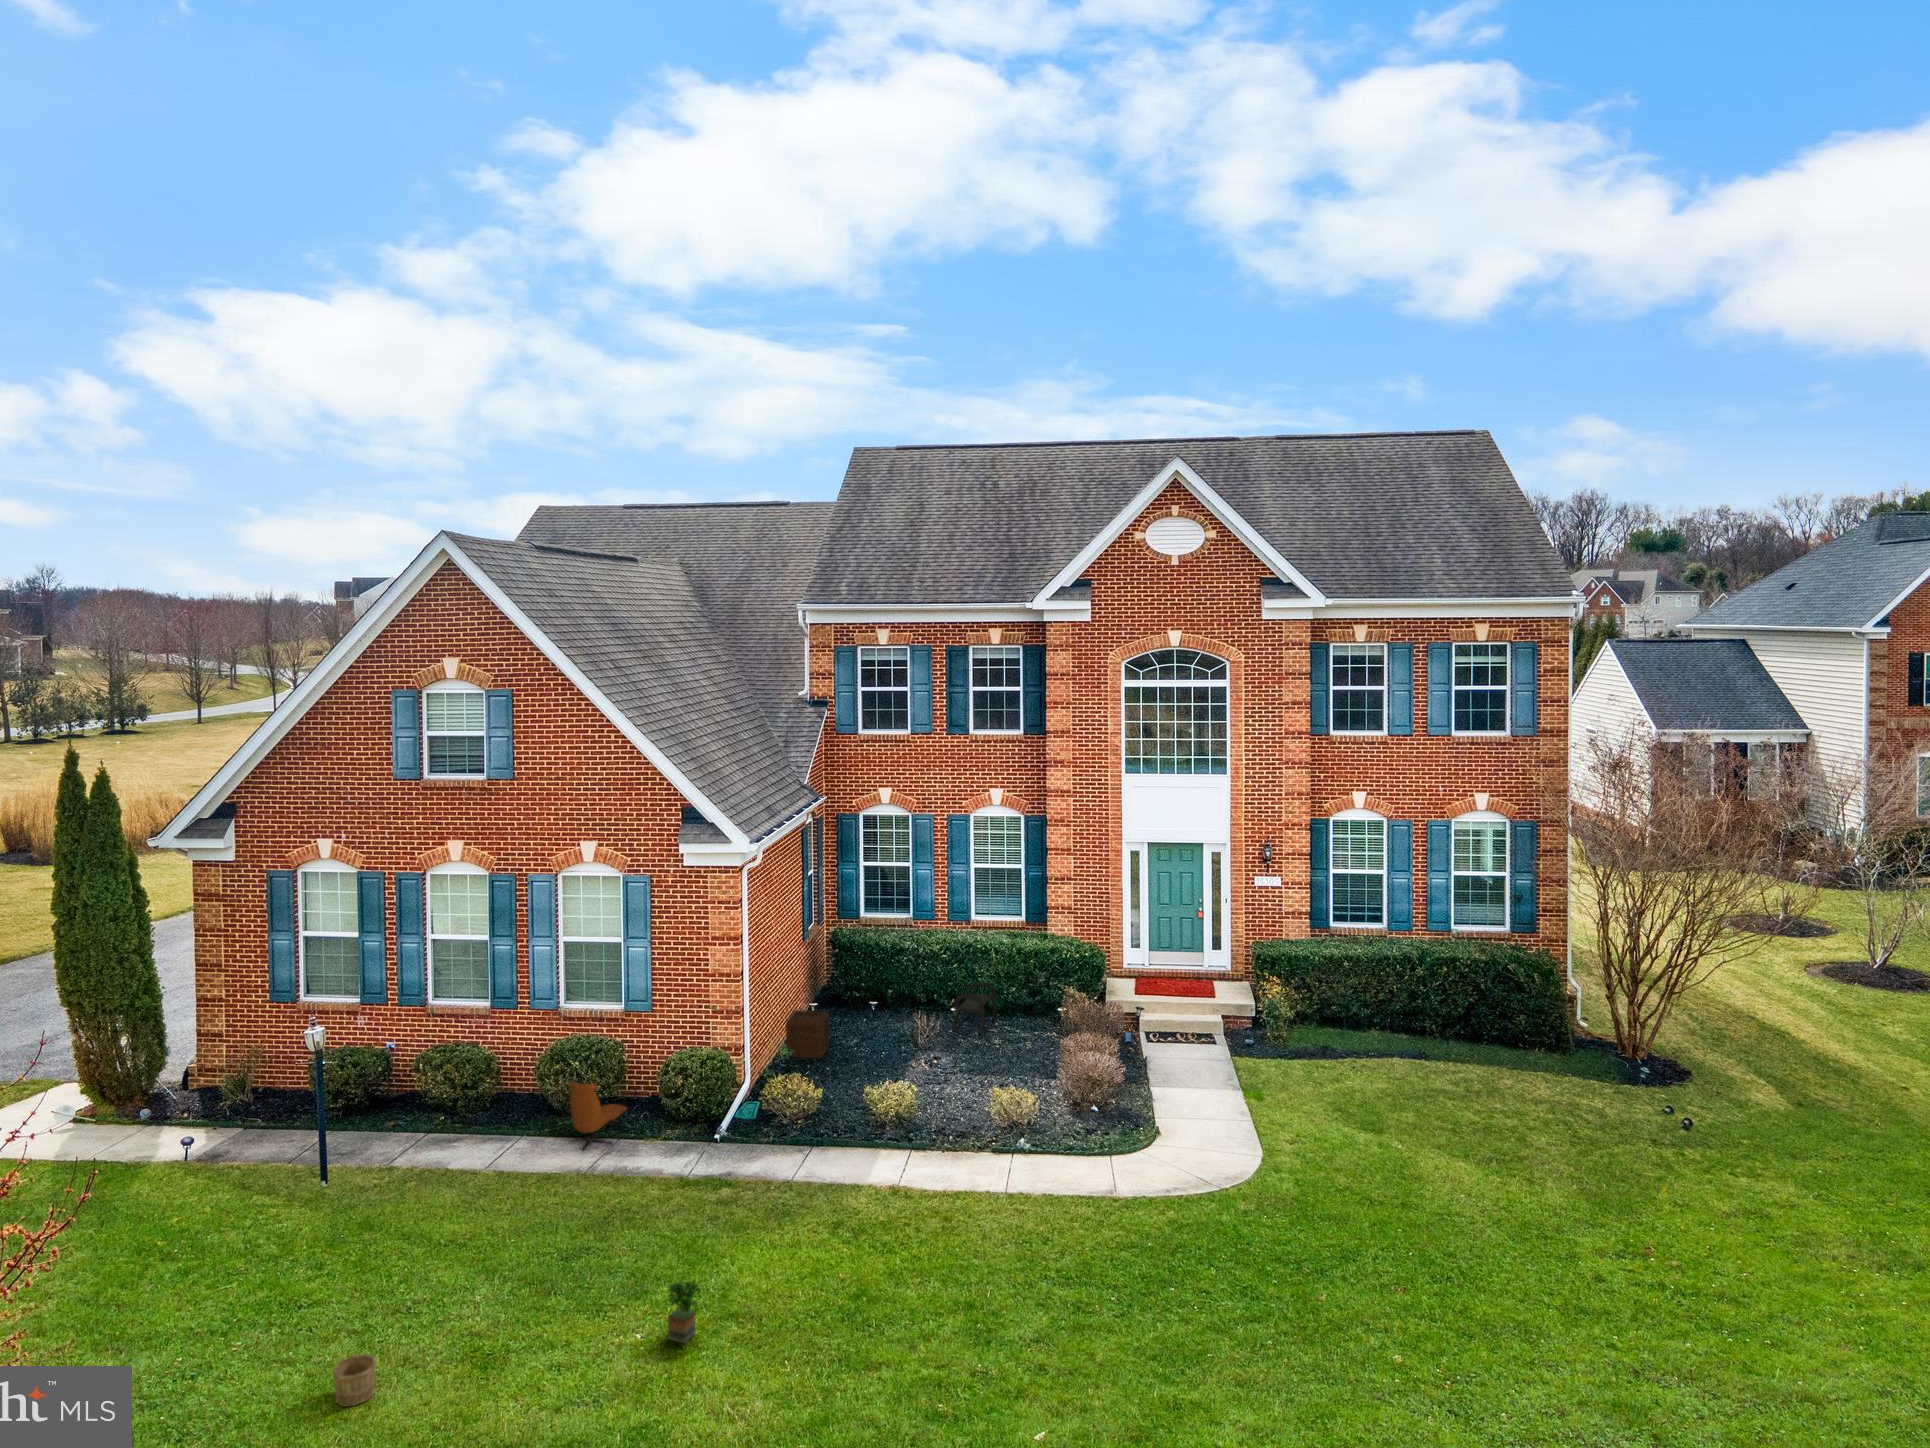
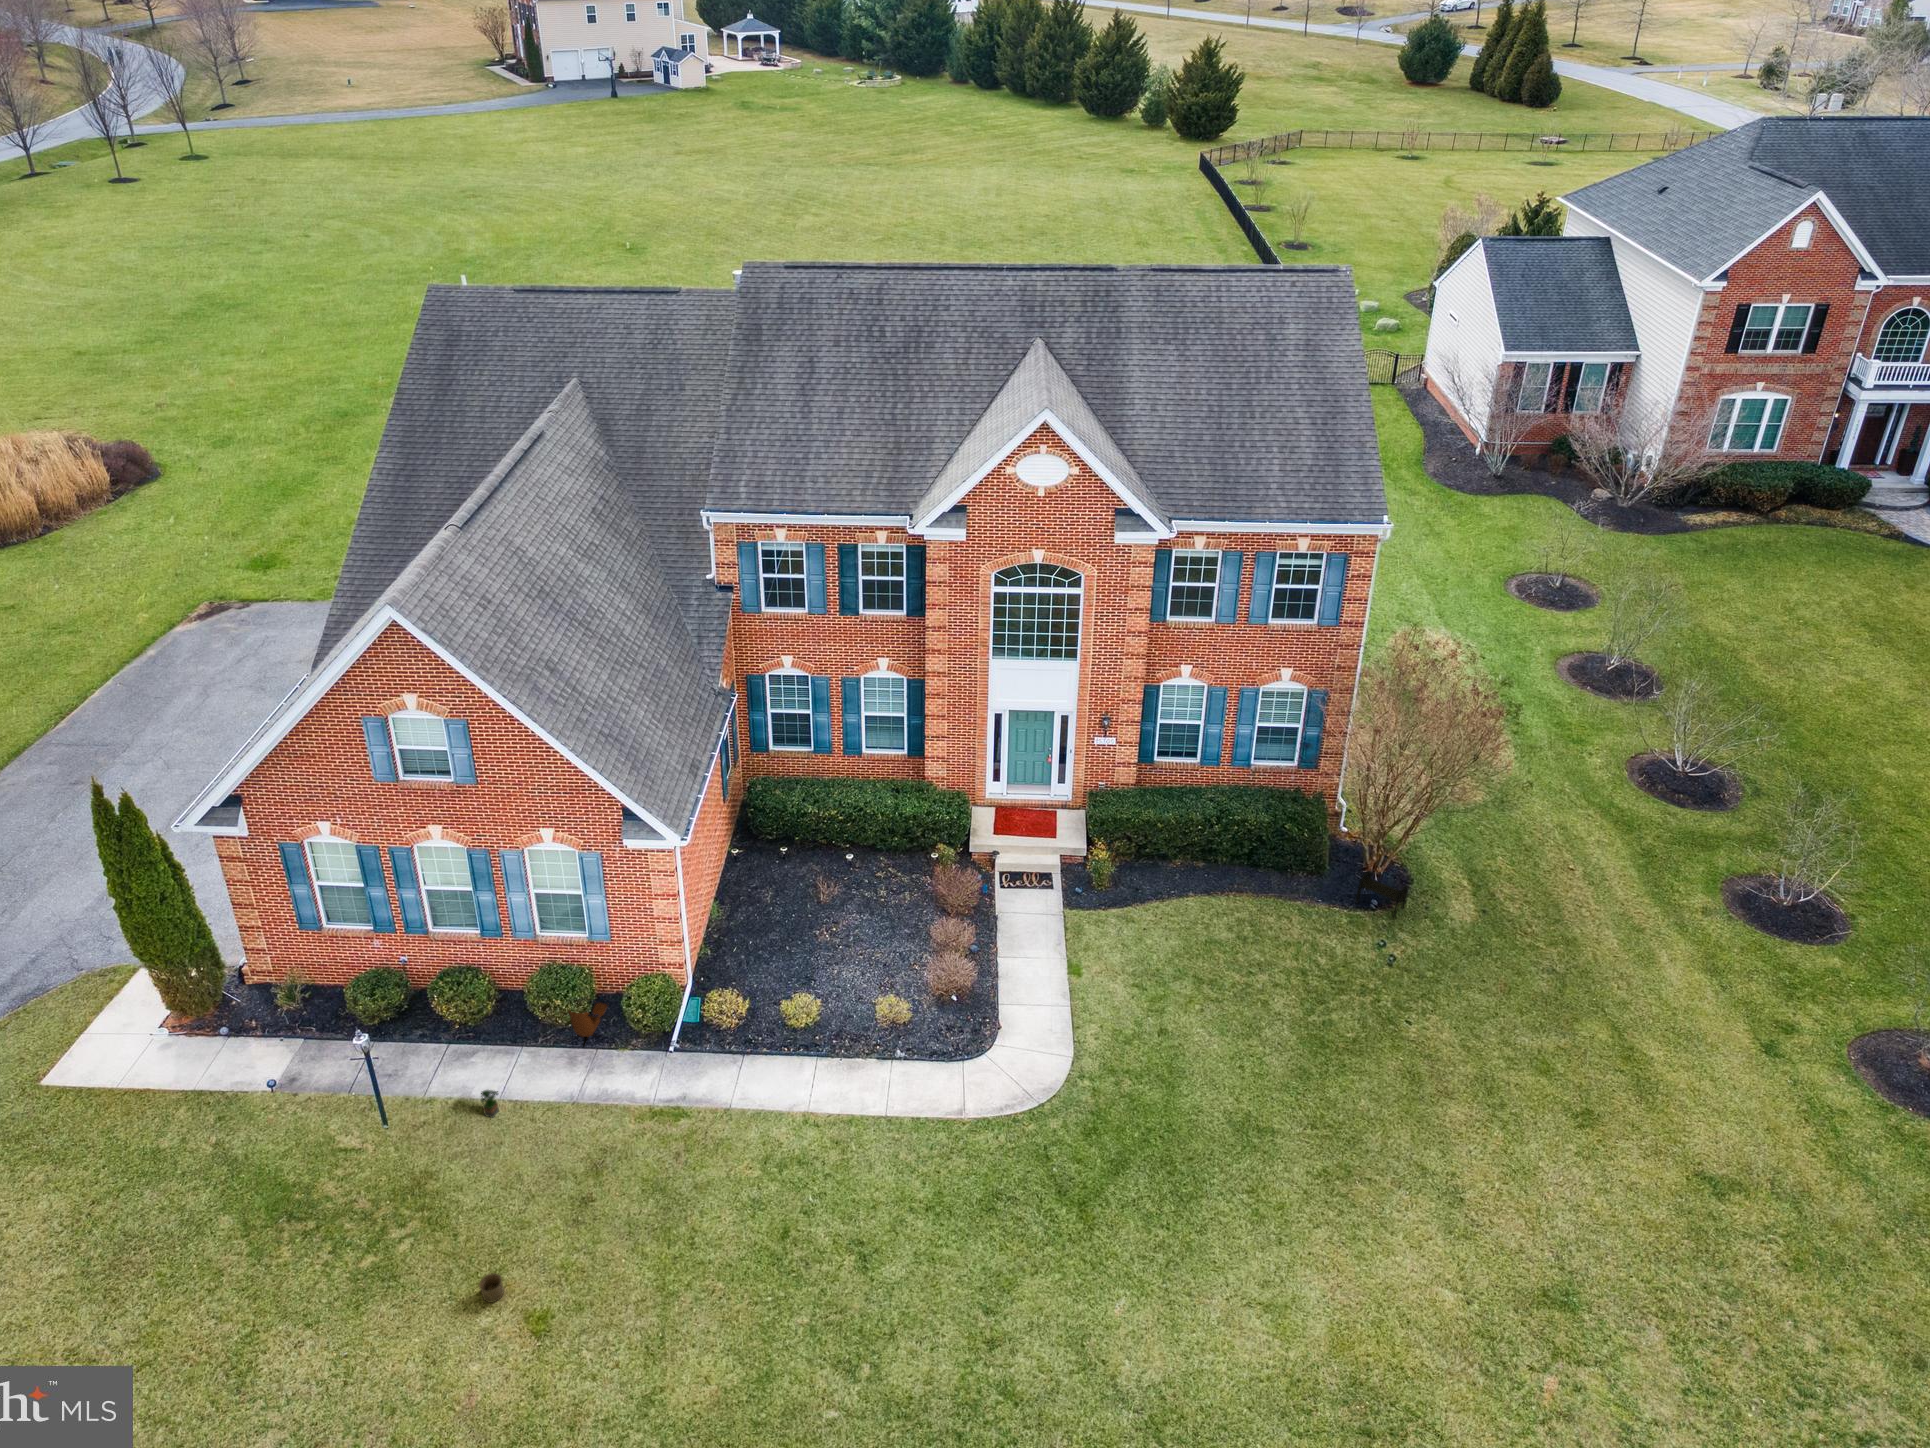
bench: present [954,982,997,1033] -> present [1355,870,1408,919]
wooden crate: present [786,1010,829,1059] -> none [717,877,752,917]
potted tree: present [668,1282,701,1343] -> present [481,1090,499,1118]

